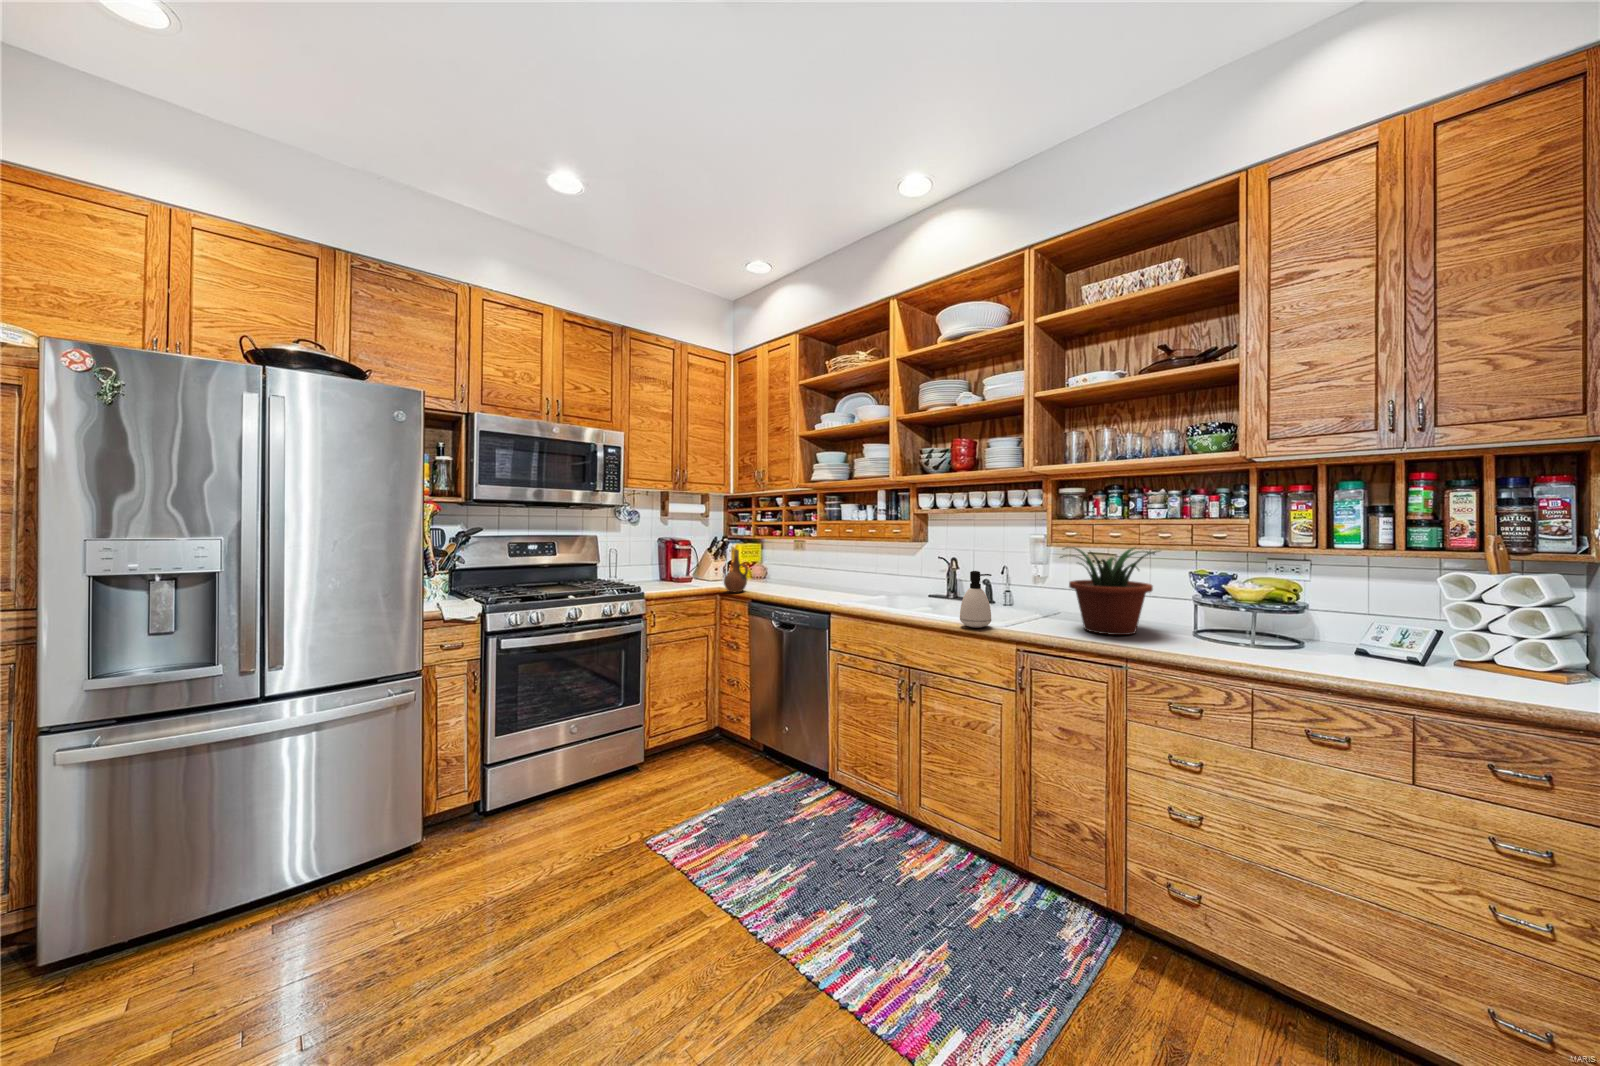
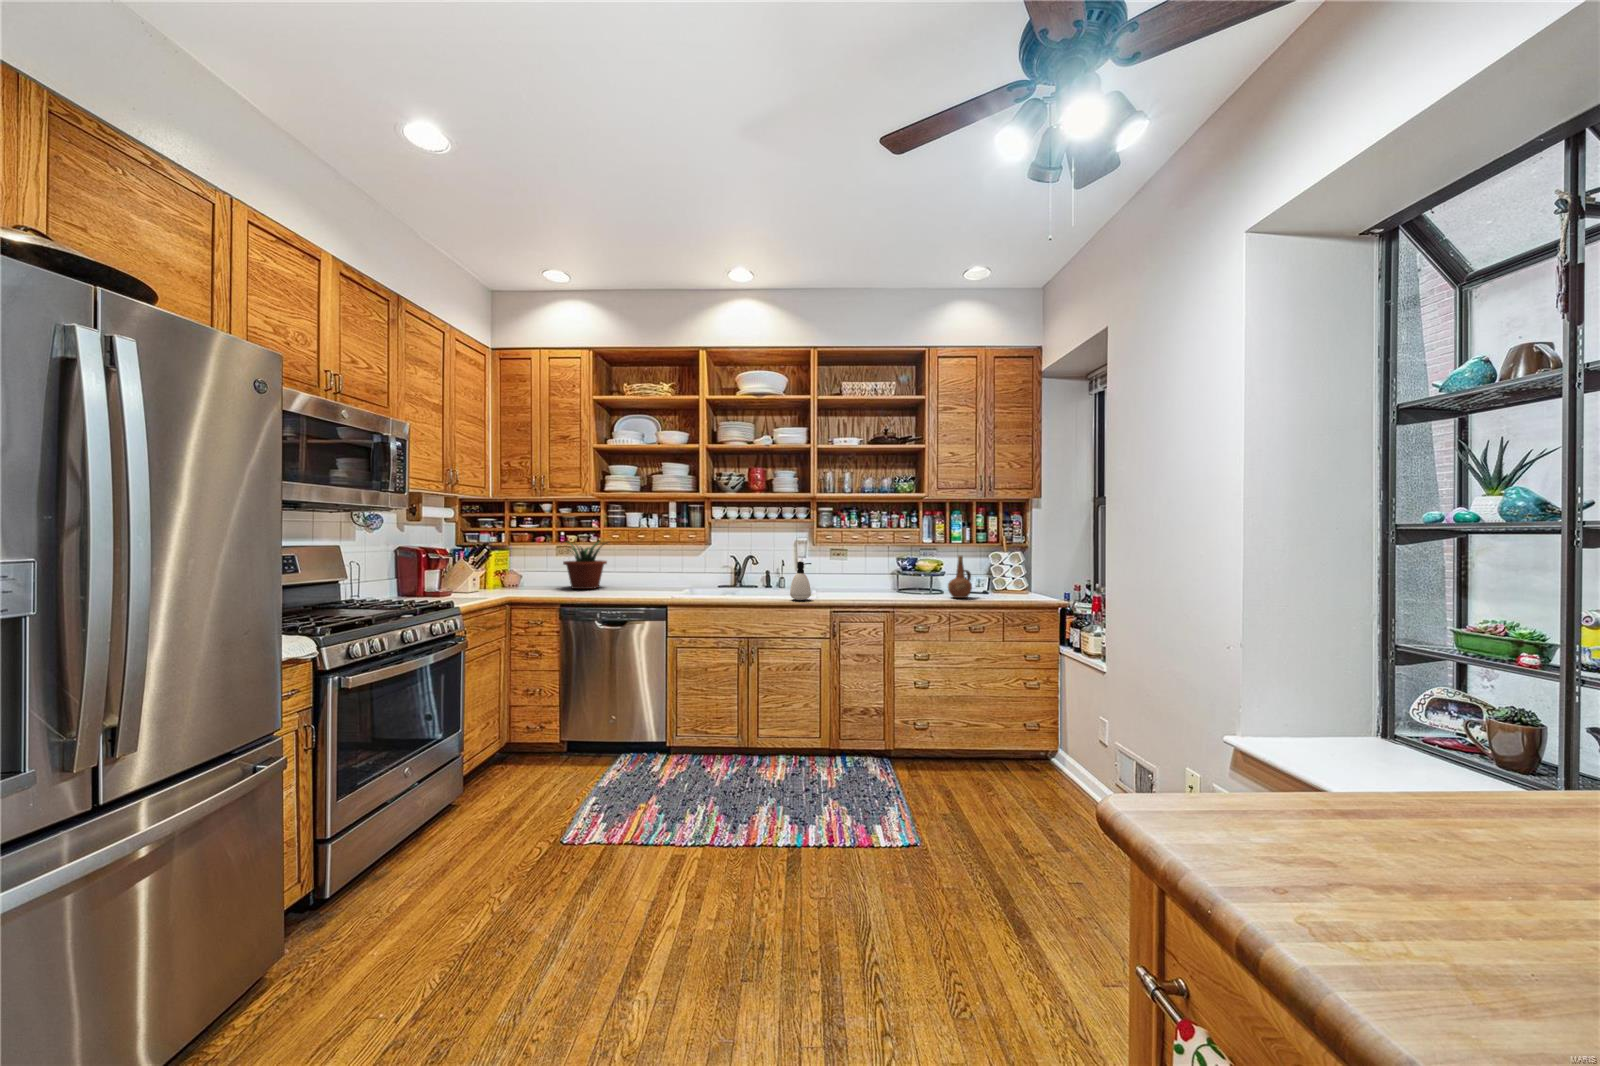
potted plant: present [1061,547,1159,635] -> present [563,541,607,589]
ceramic pitcher: present [724,549,748,592] -> present [948,556,972,598]

